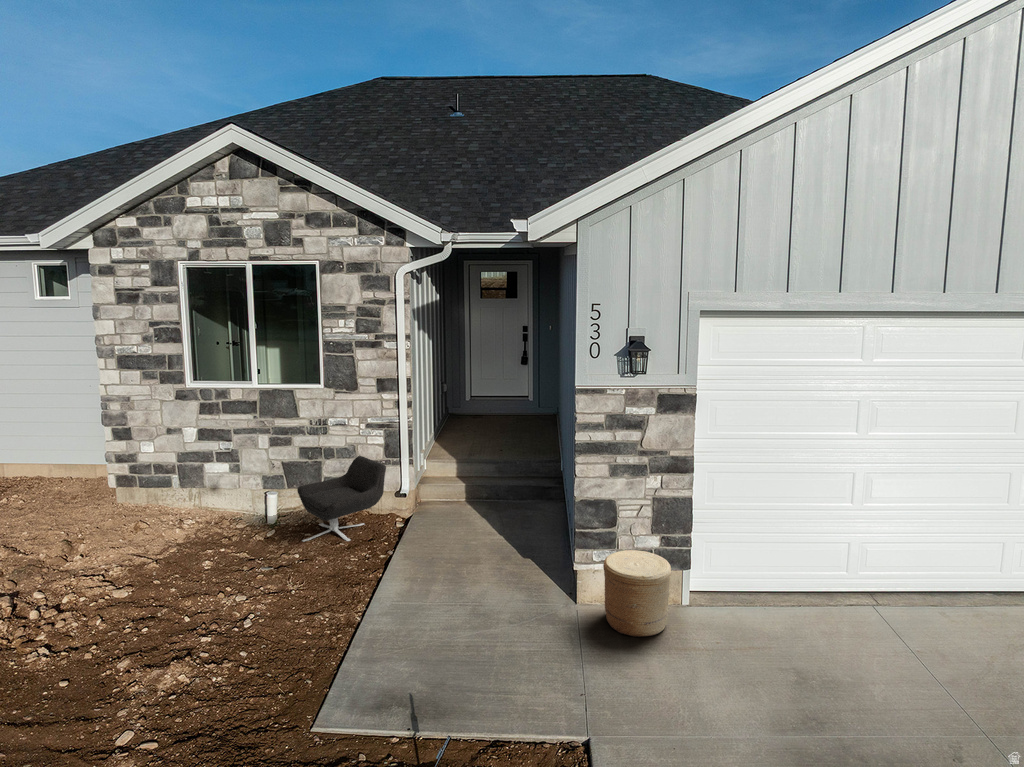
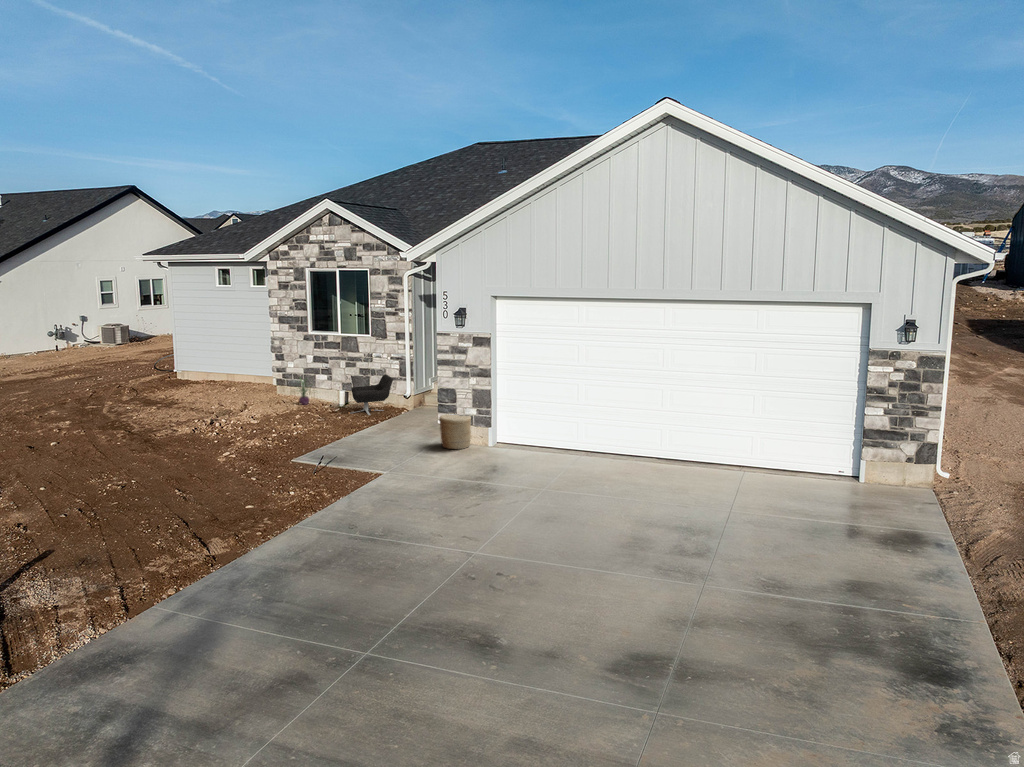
decorative plant: none [156,470,218,526] -> present [299,378,309,405]

